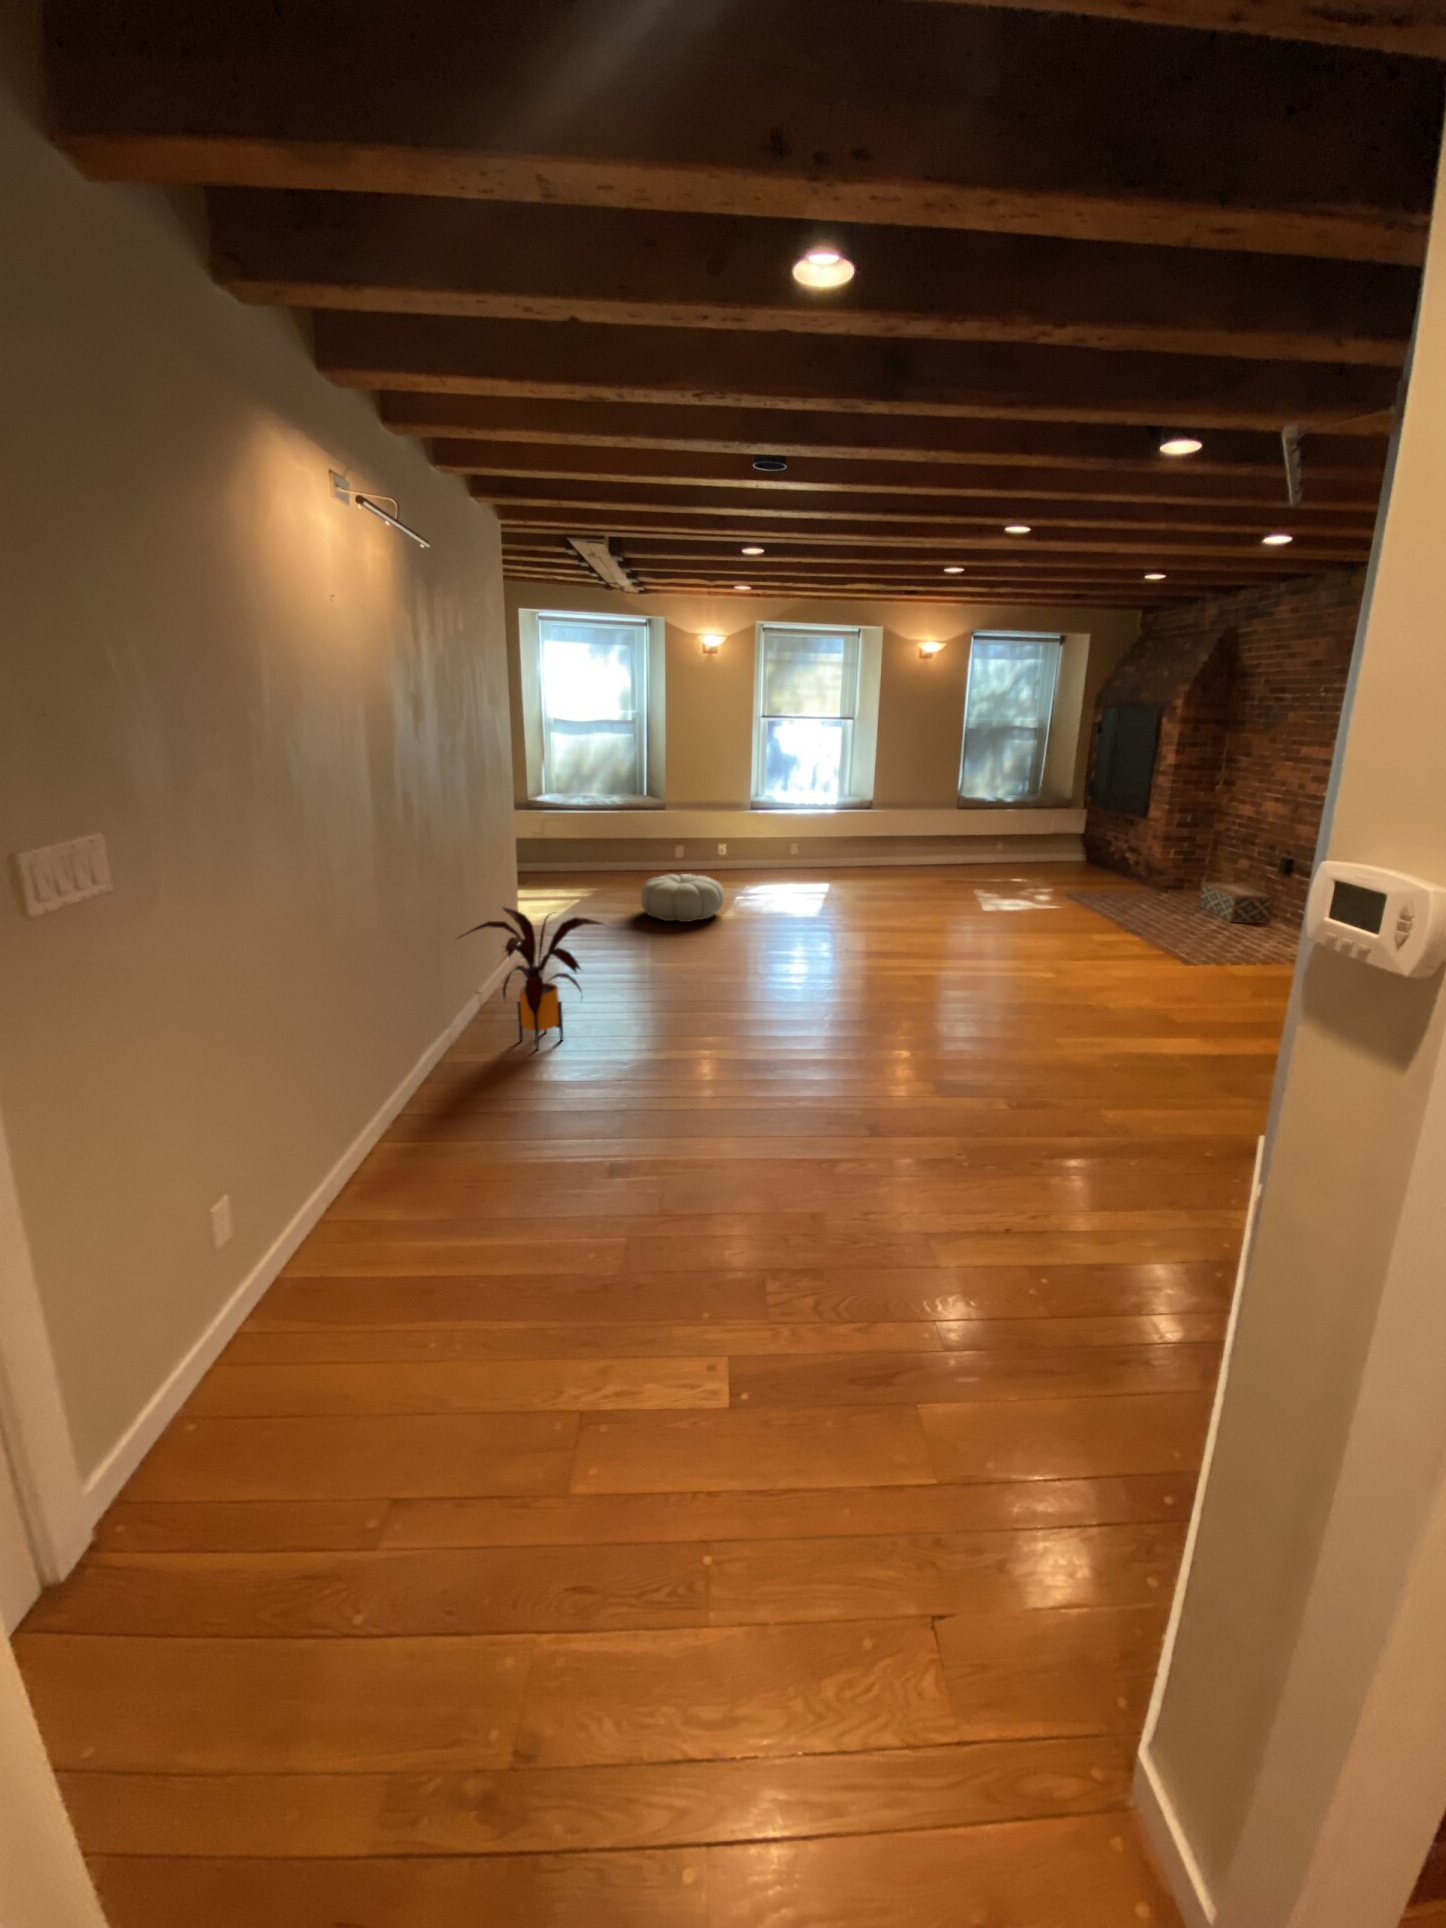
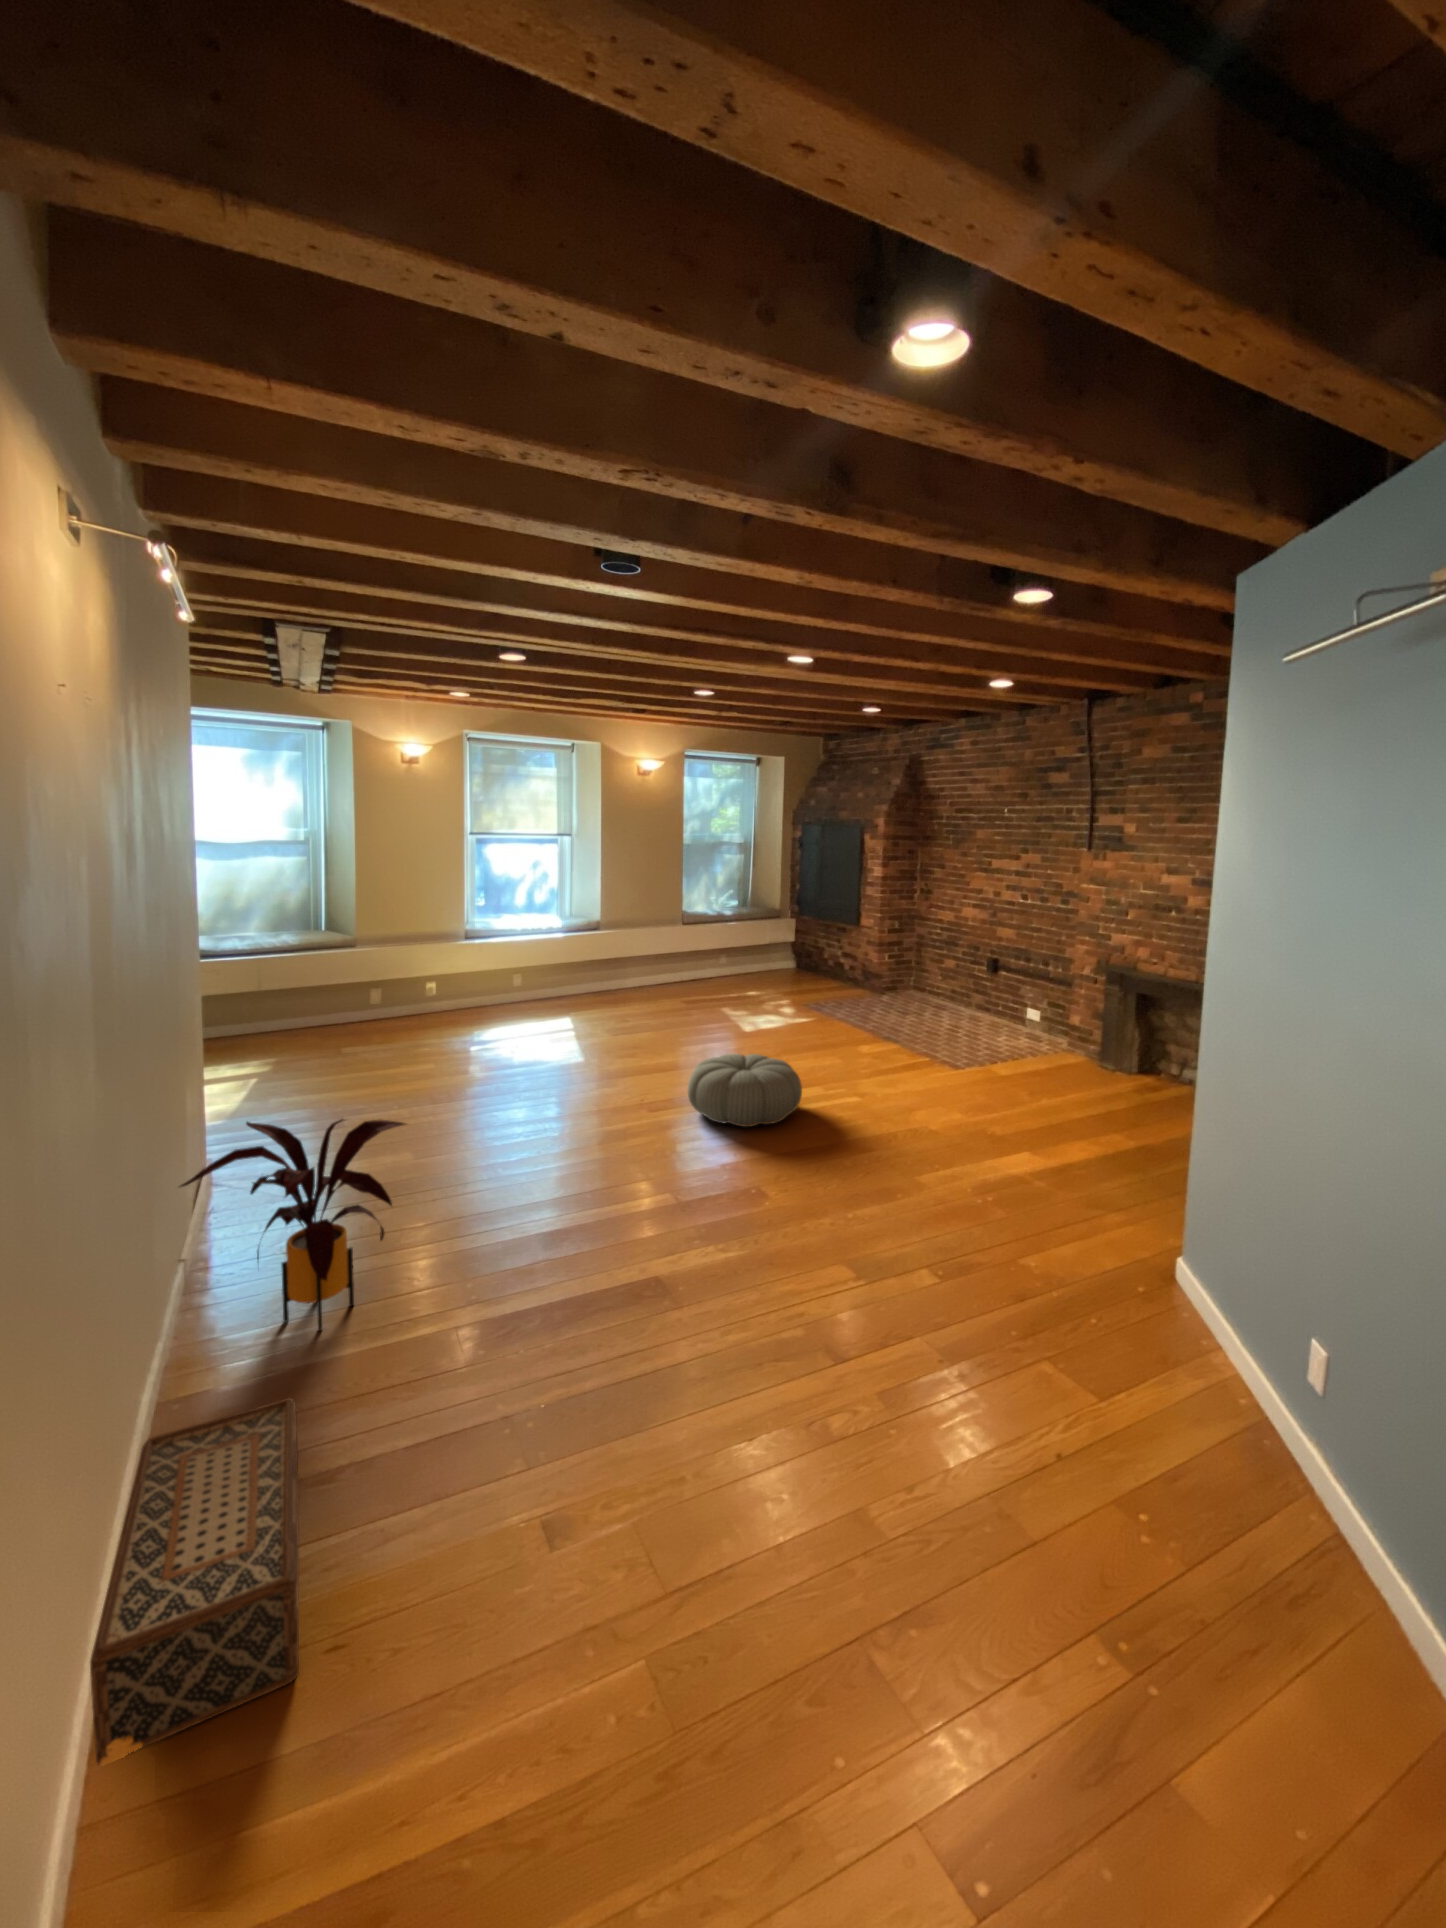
pouf: present [641,874,724,922] -> present [688,1054,802,1127]
woven basket: present [1199,881,1275,924] -> present [90,1397,299,1764]

